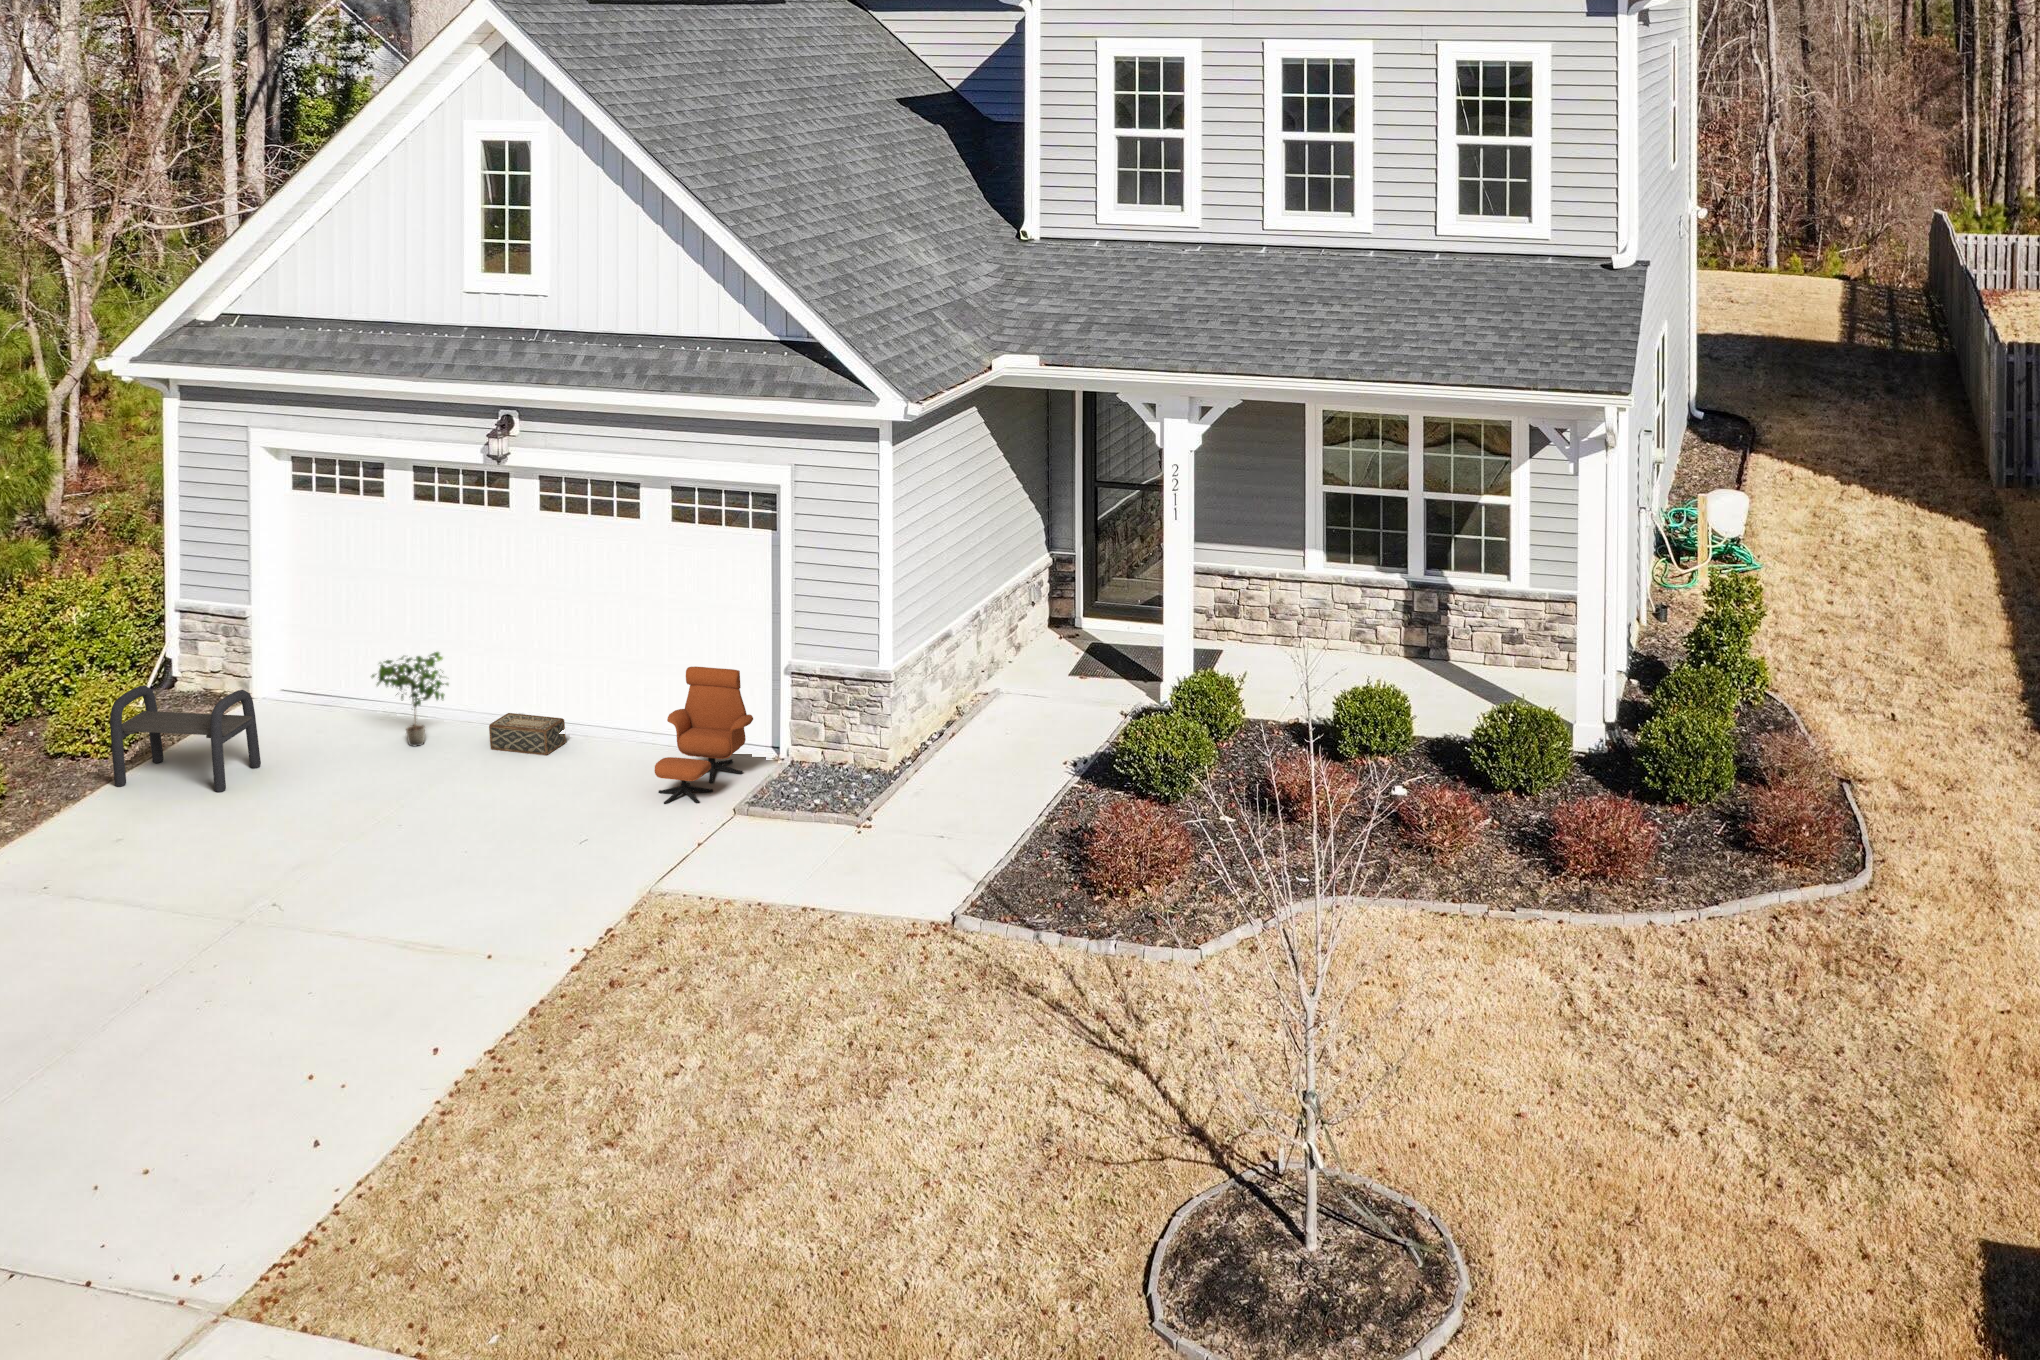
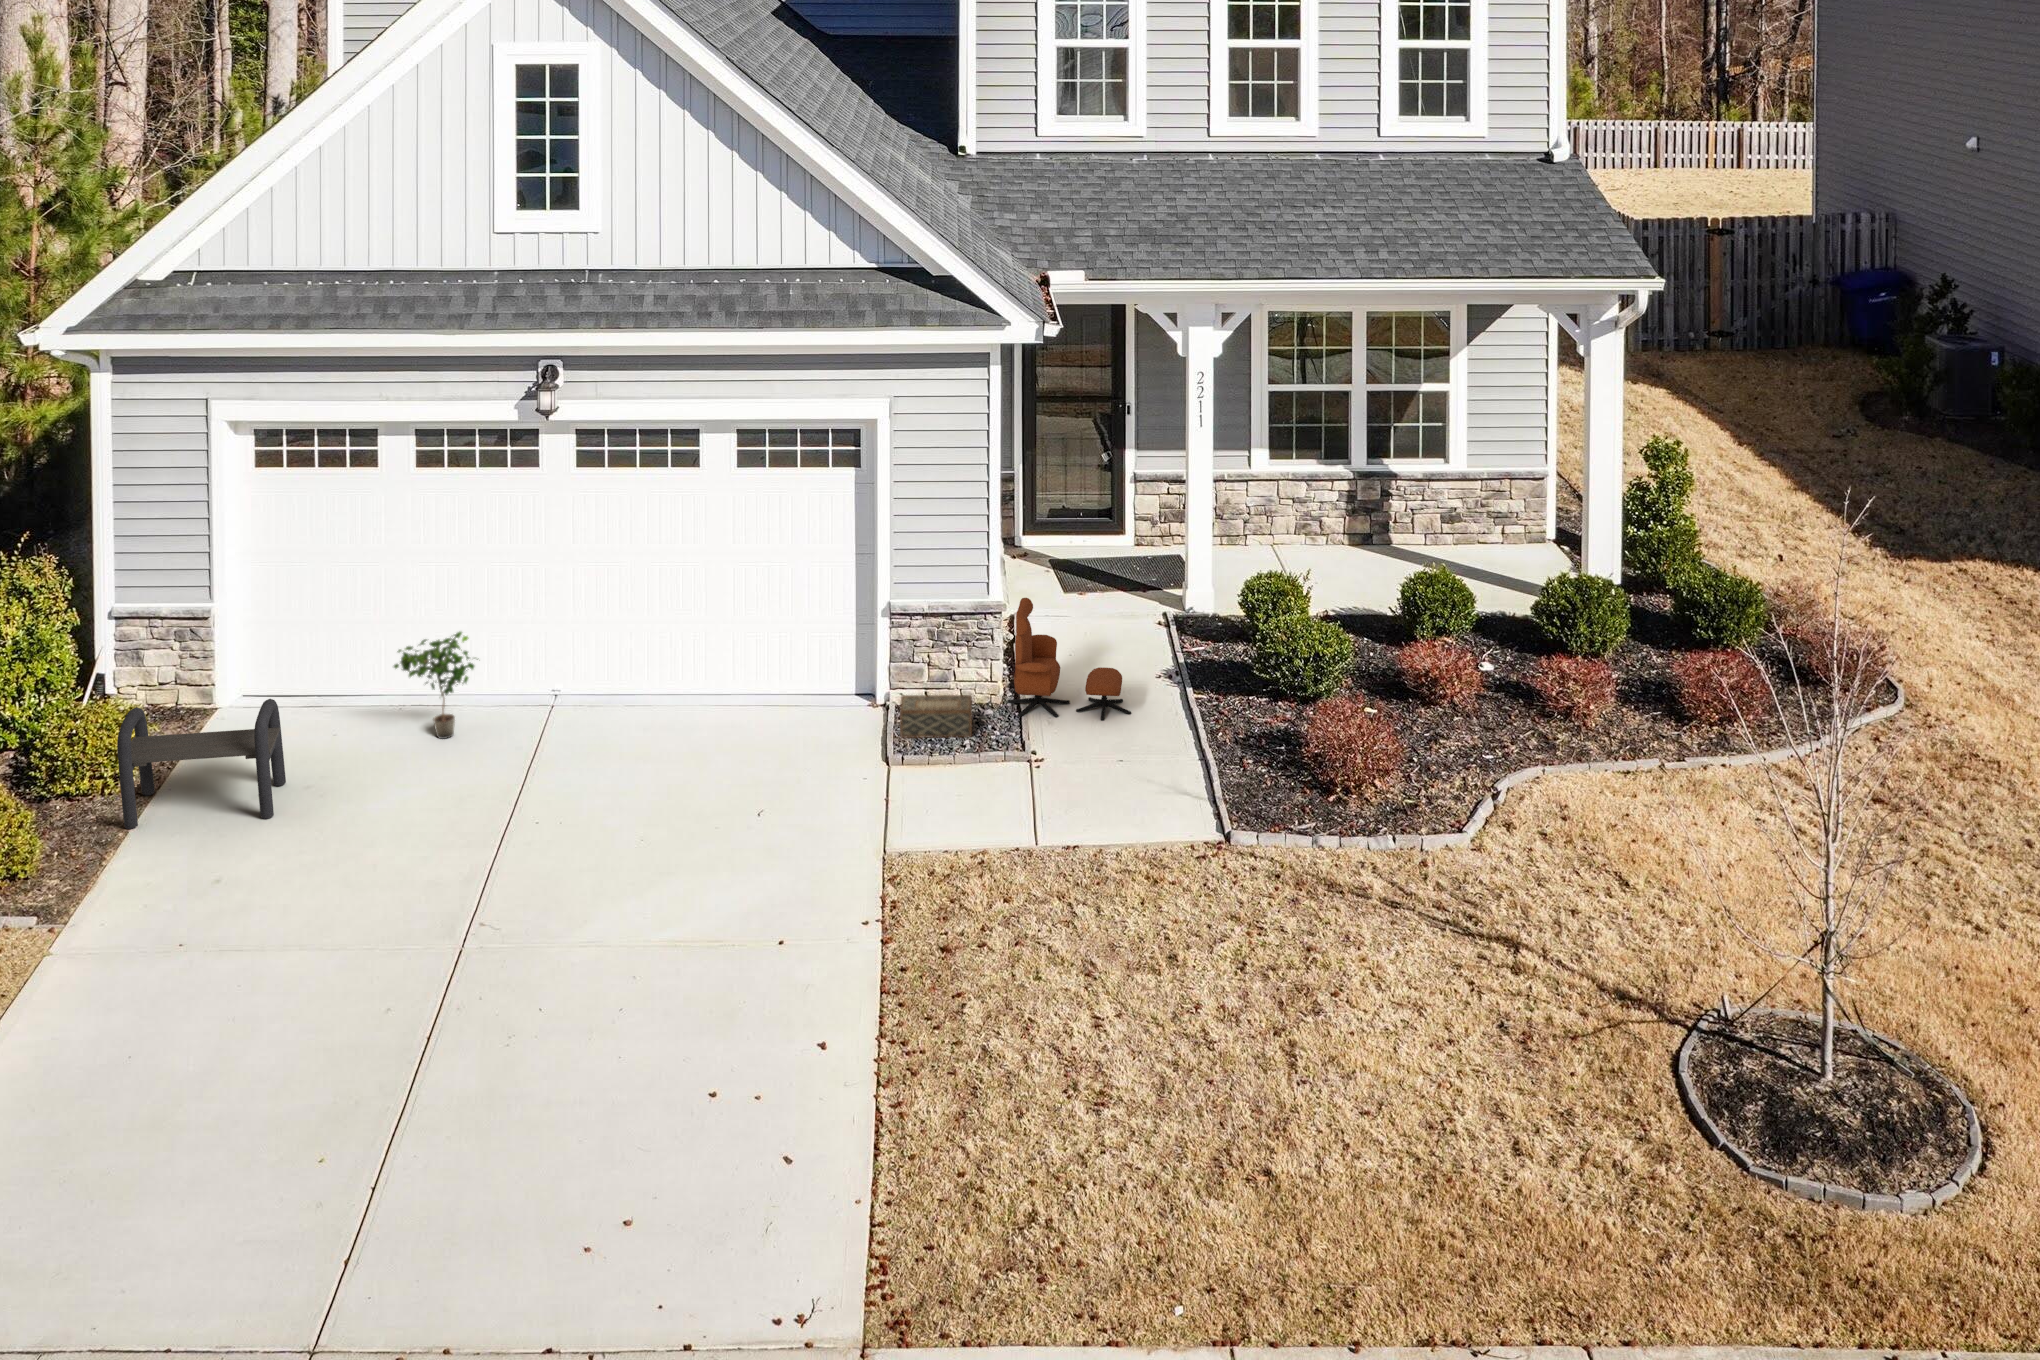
lounge chair: present [655,667,753,804] -> present [1008,598,1131,721]
woven basket: present [489,713,566,755] -> present [900,695,972,738]

